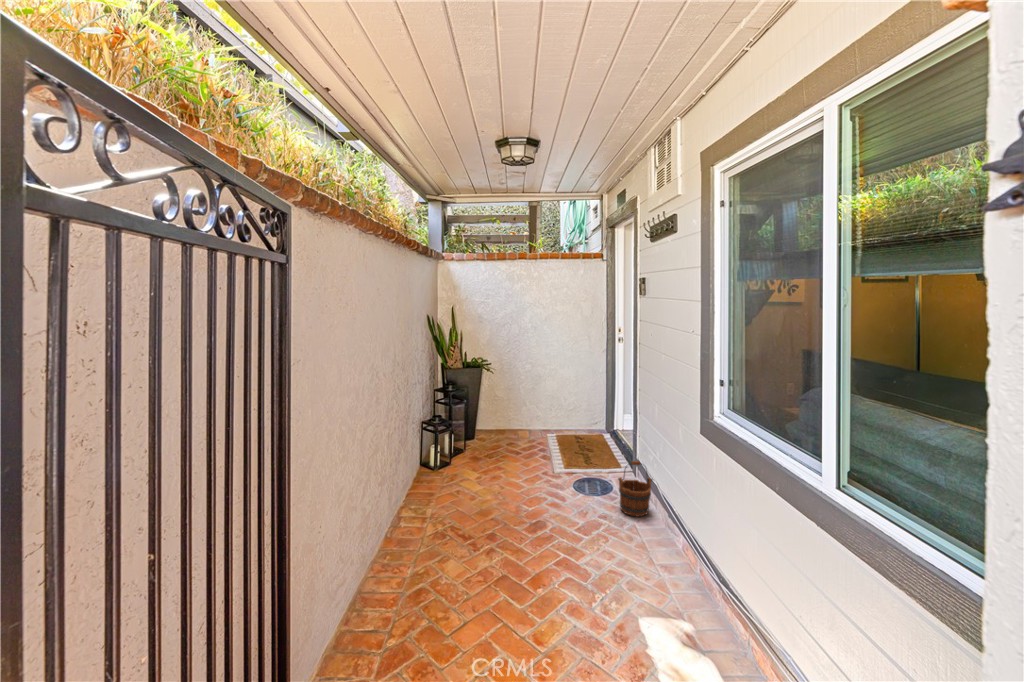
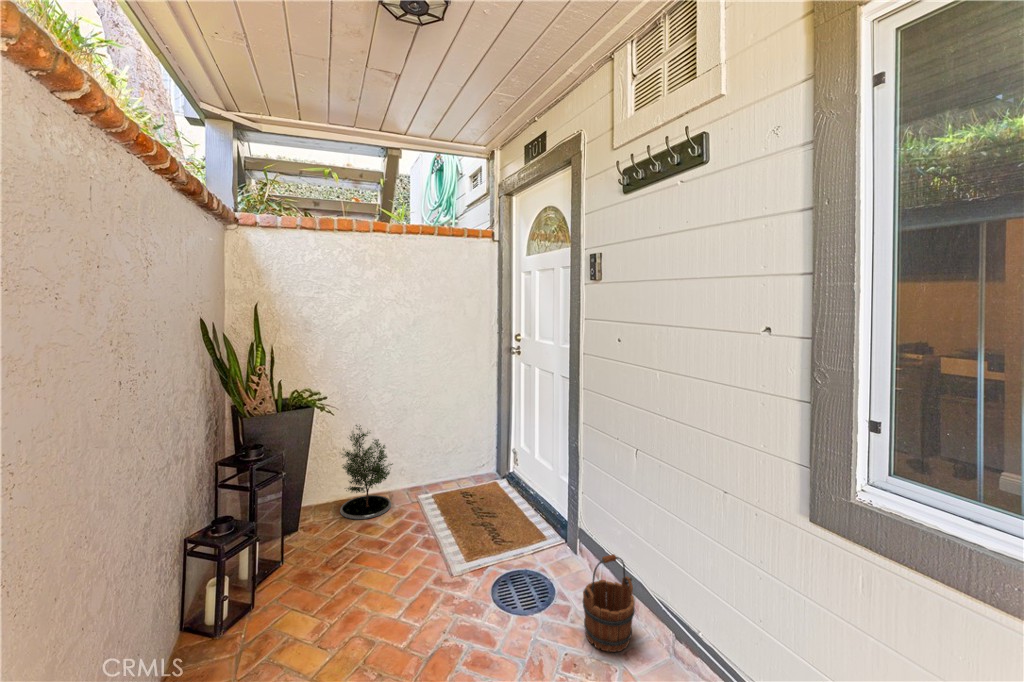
potted tree: none [496,381,530,441] -> present [340,425,393,519]

